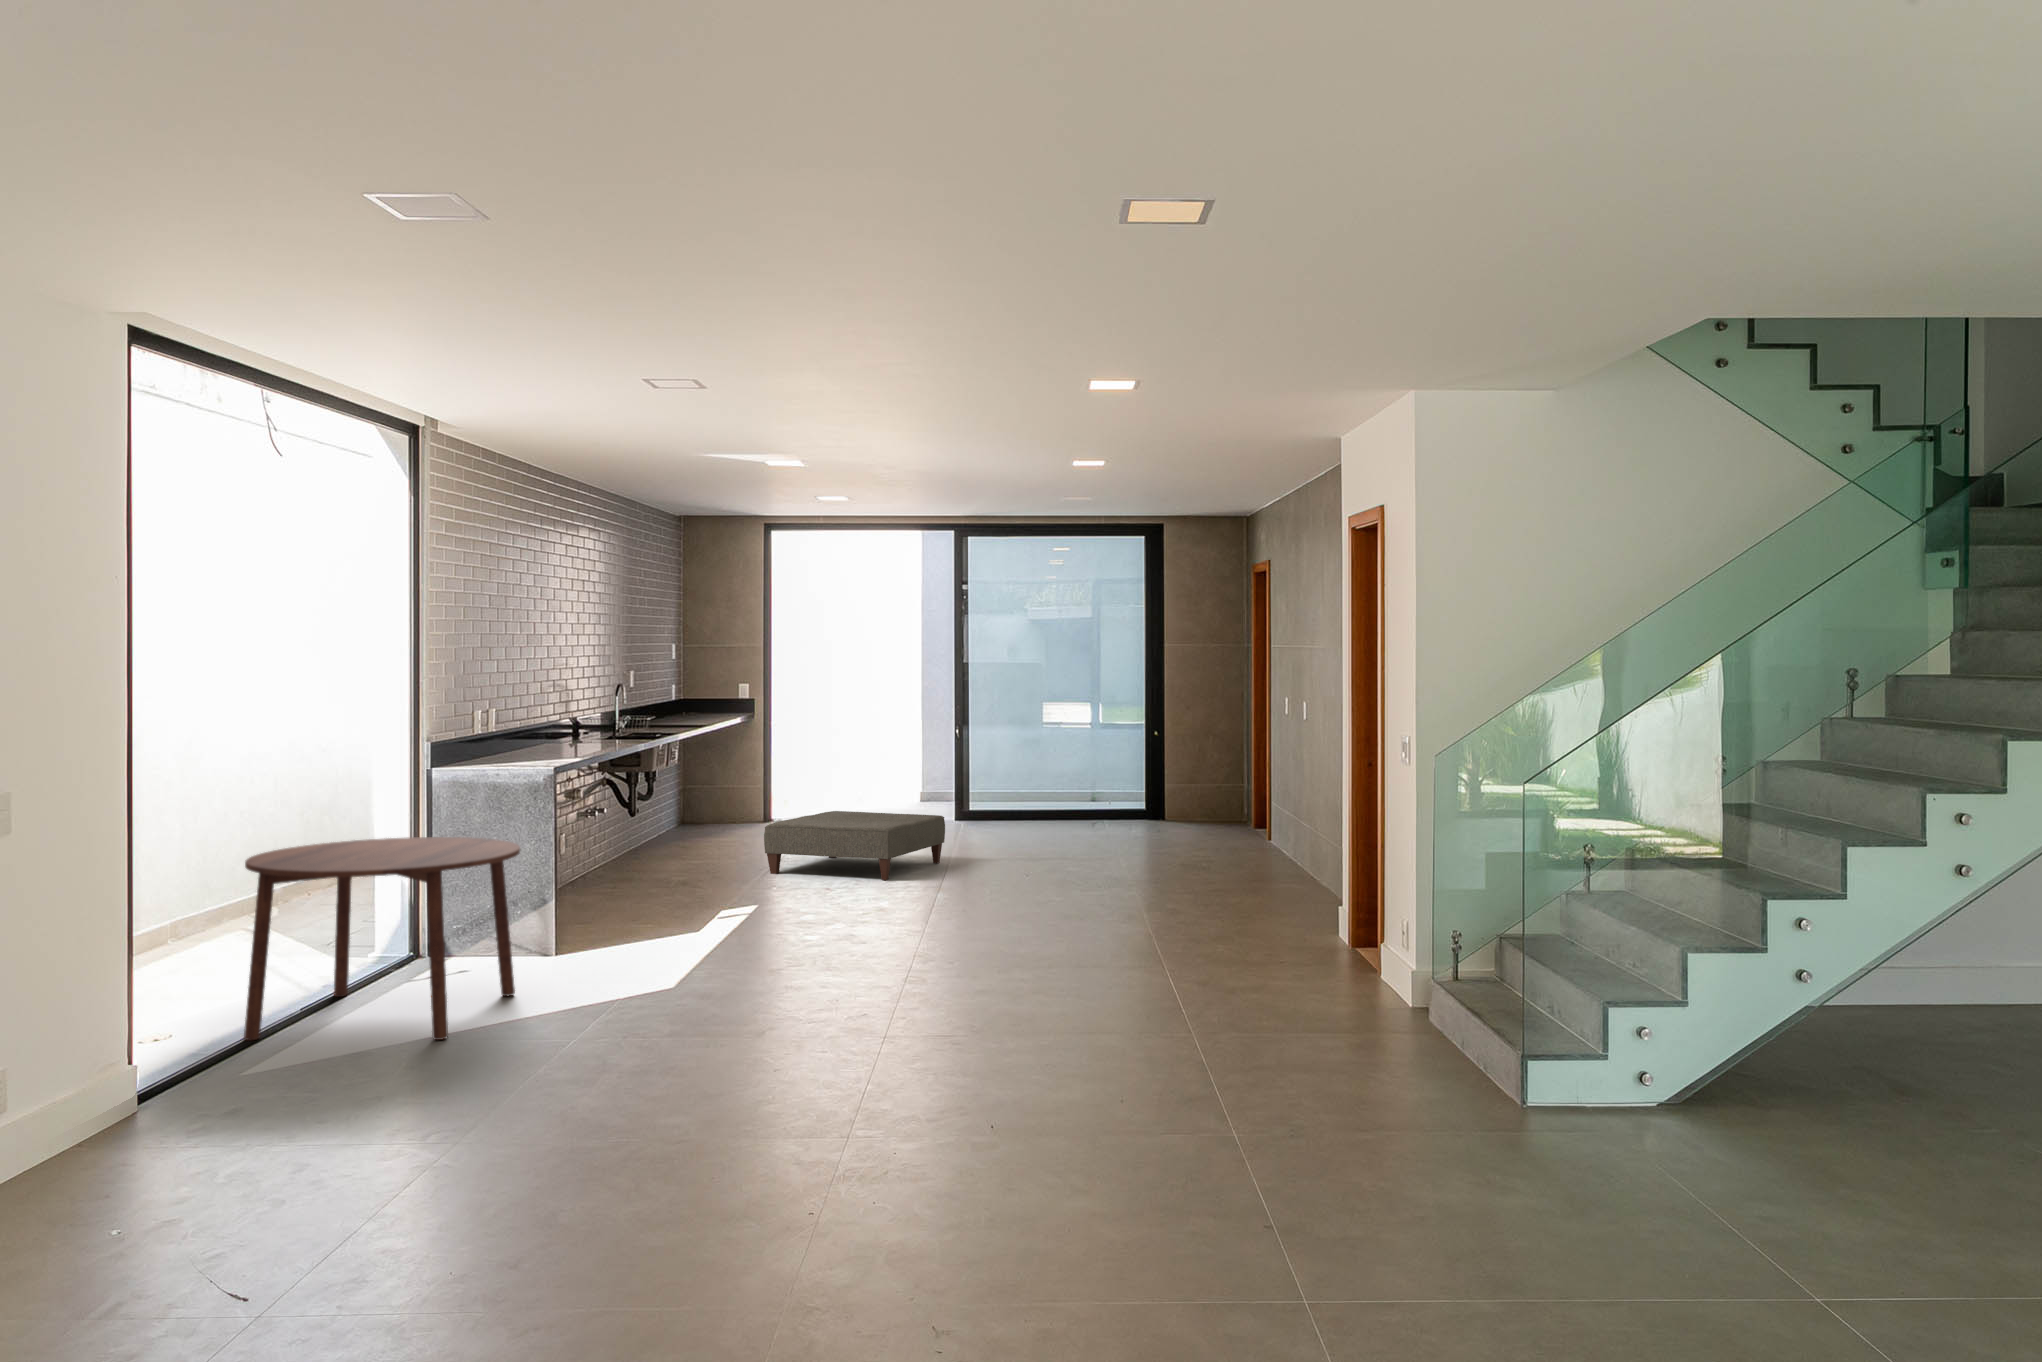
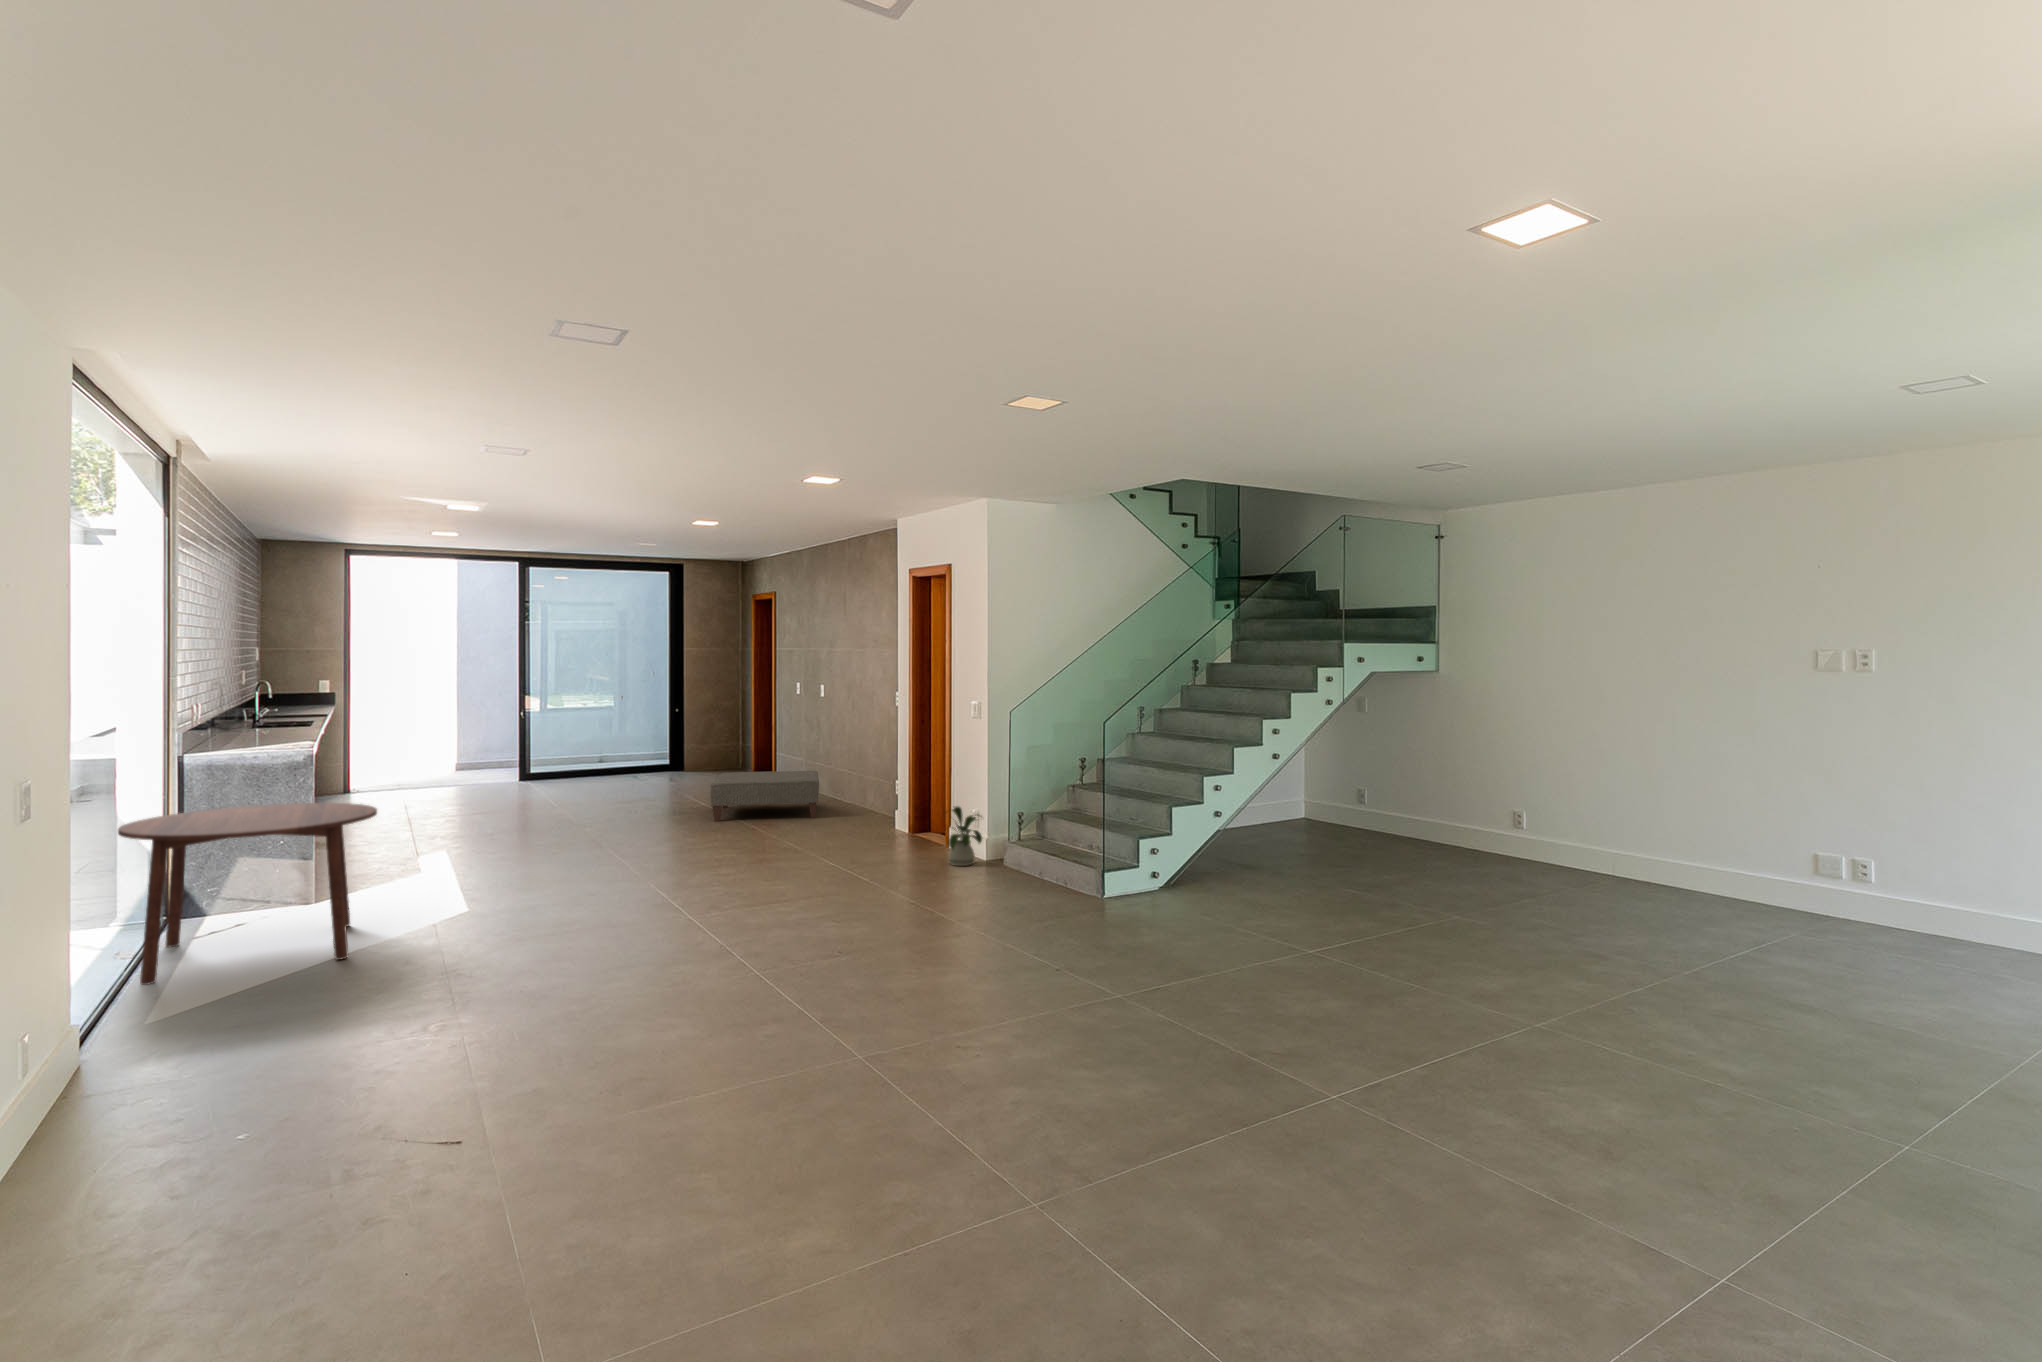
ottoman: present [764,811,945,880] -> present [710,771,819,821]
house plant: none [1319,913,1399,1014] -> present [947,807,982,866]

